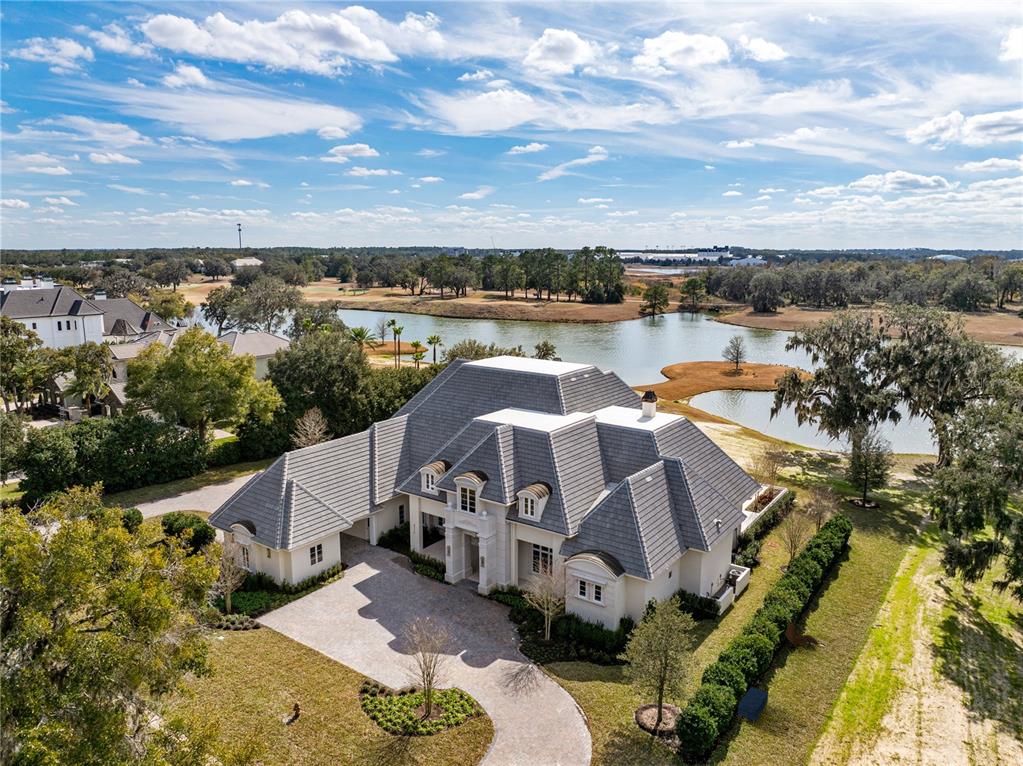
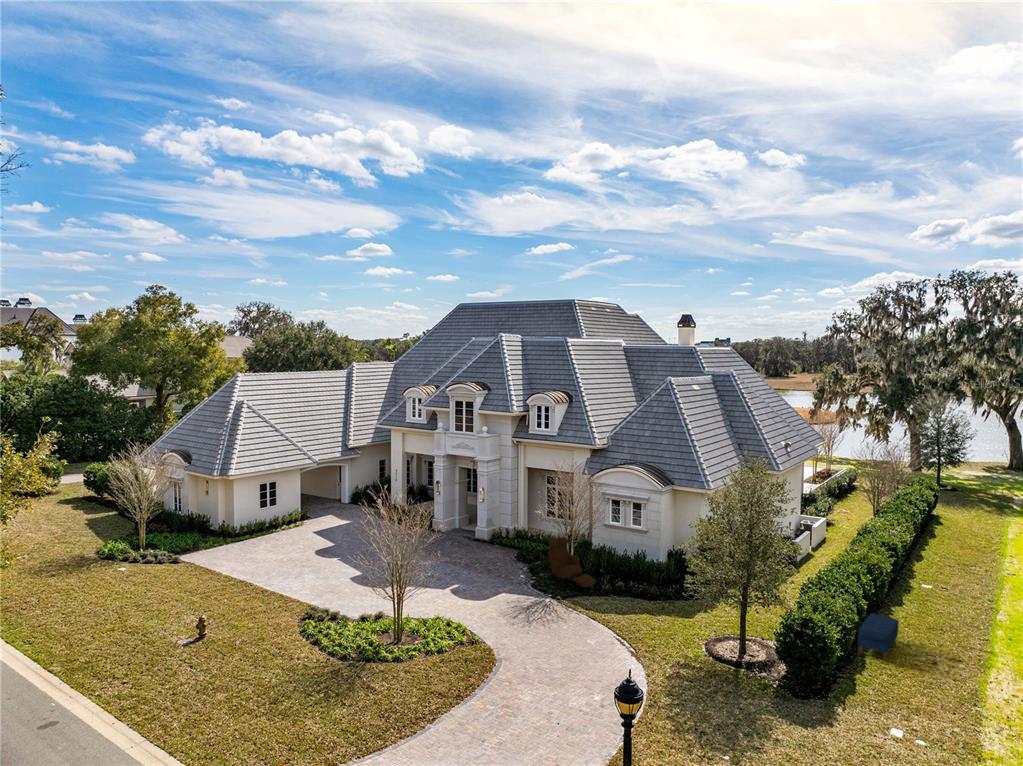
lounge chair: present [785,619,819,652] -> present [549,537,595,592]

